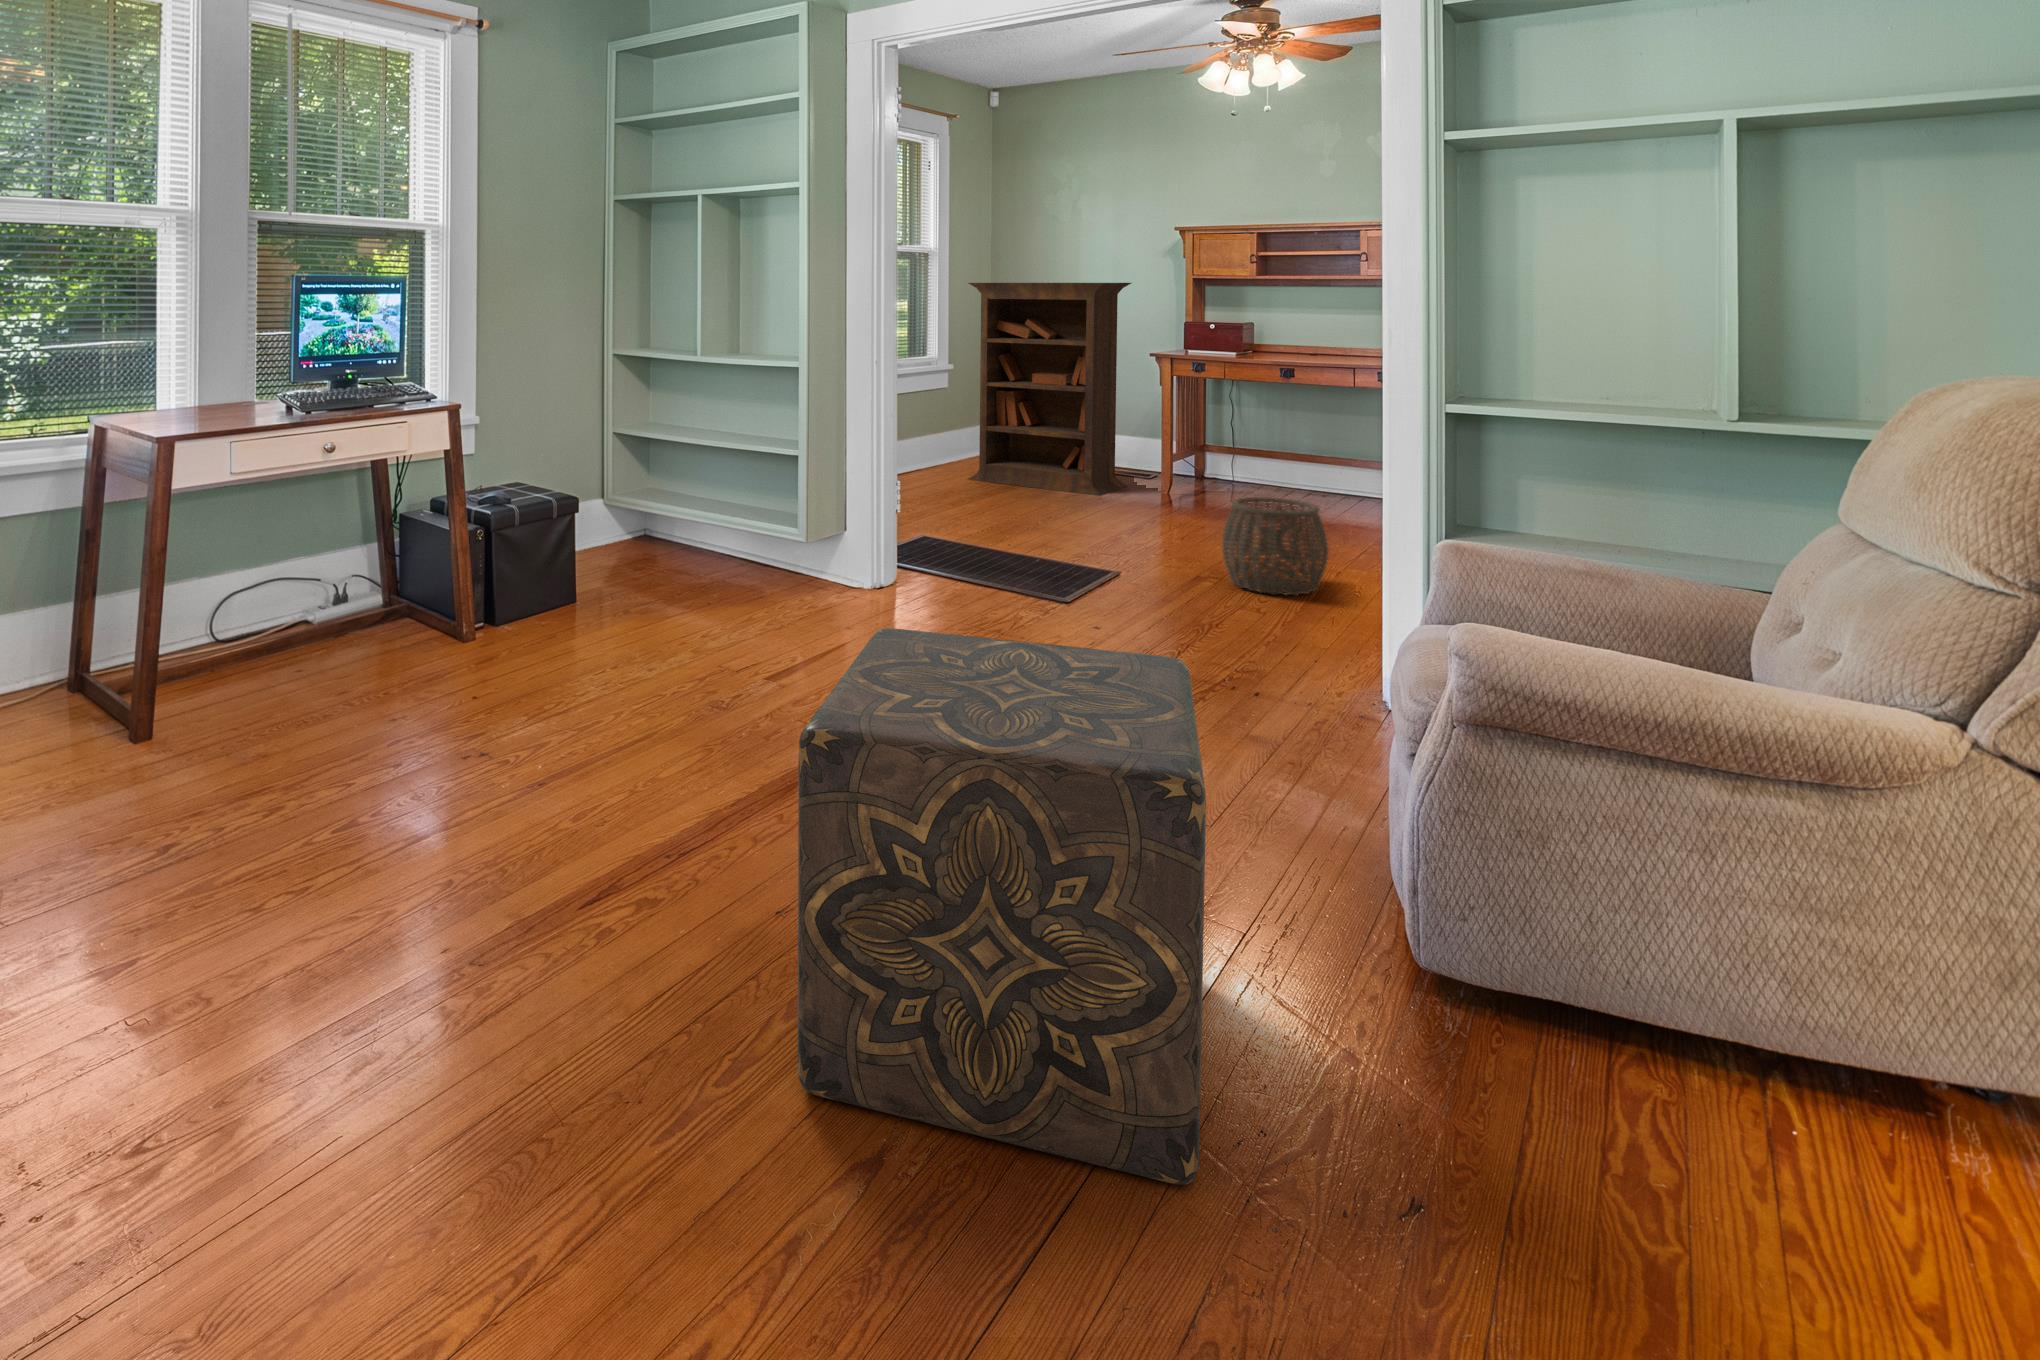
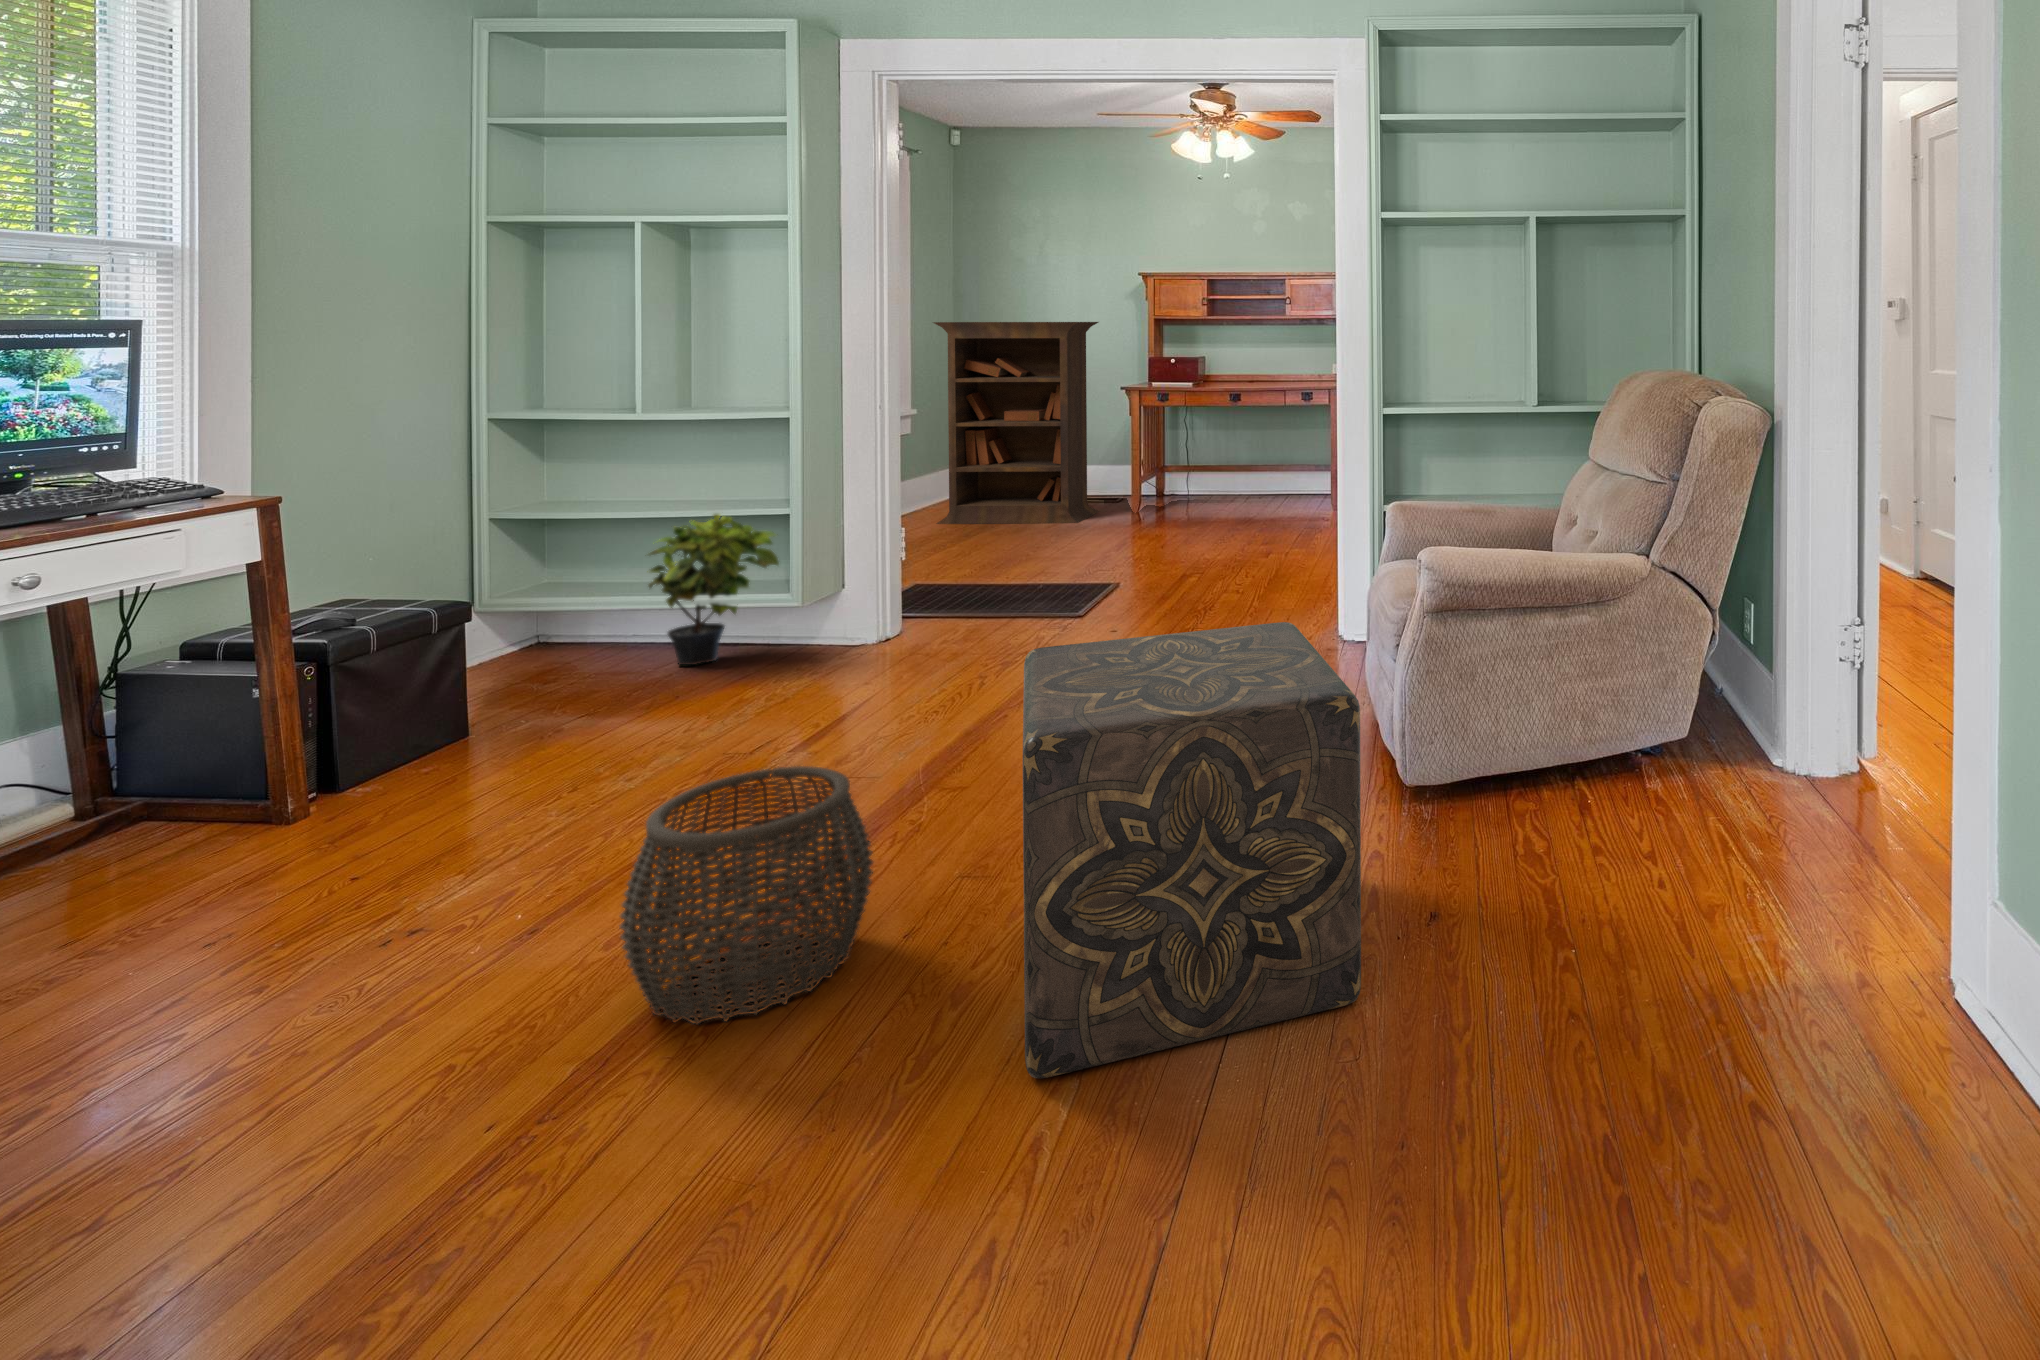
potted plant: none [701,443,796,577] -> present [647,514,779,665]
woven basket: present [1222,497,1328,596] -> present [620,766,873,1024]

